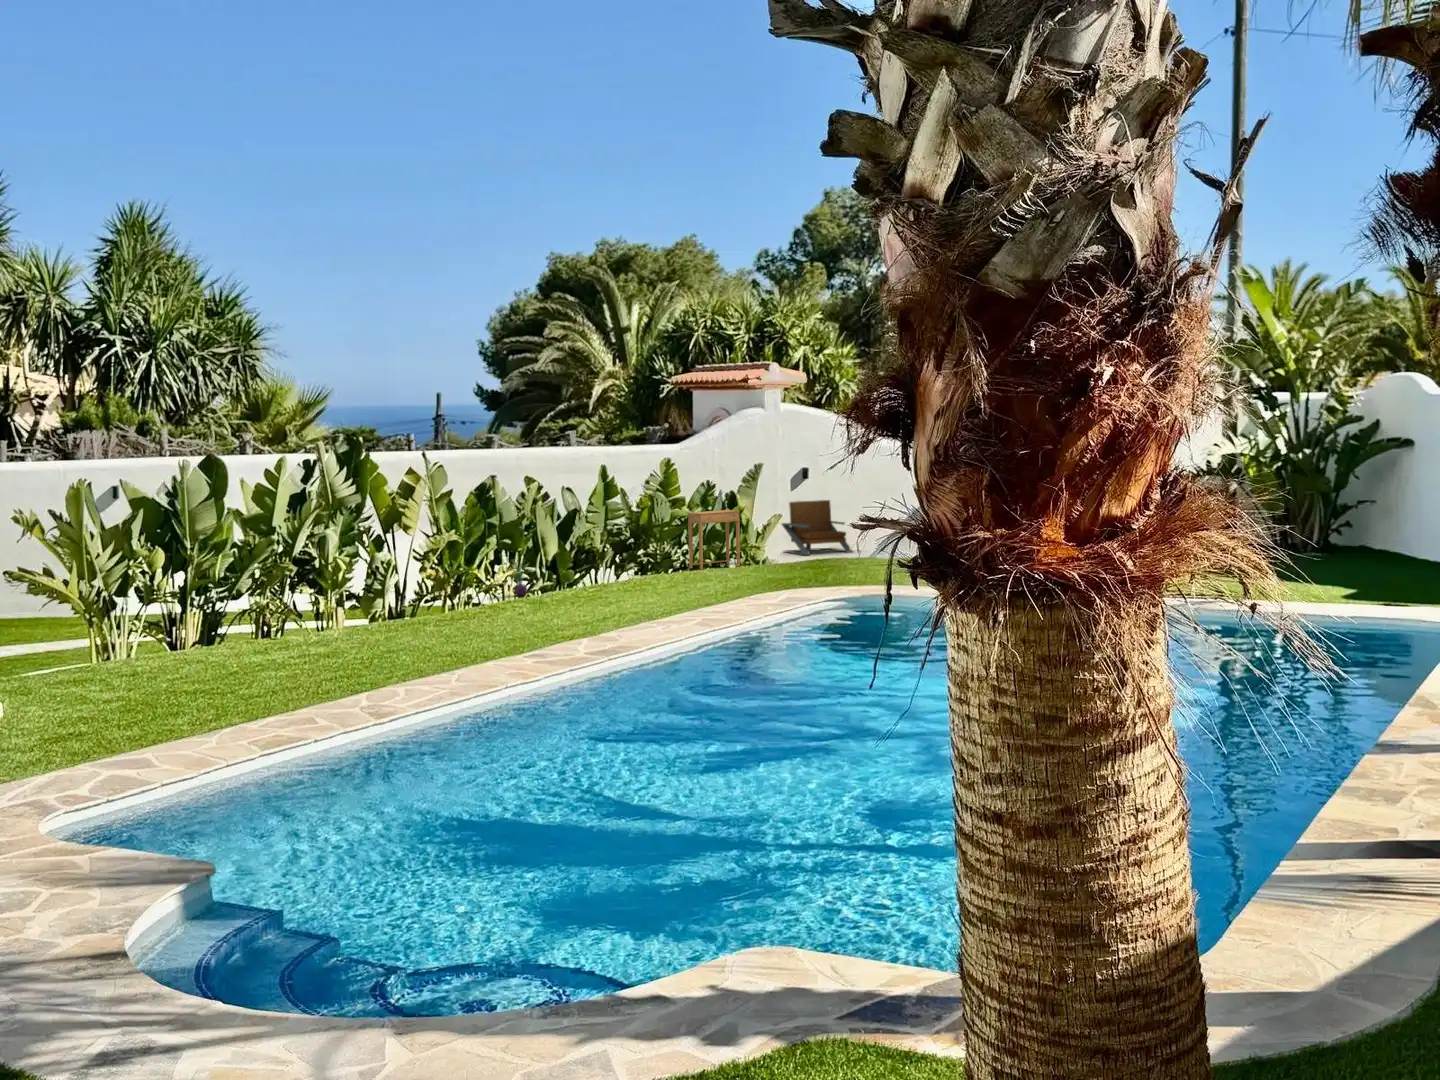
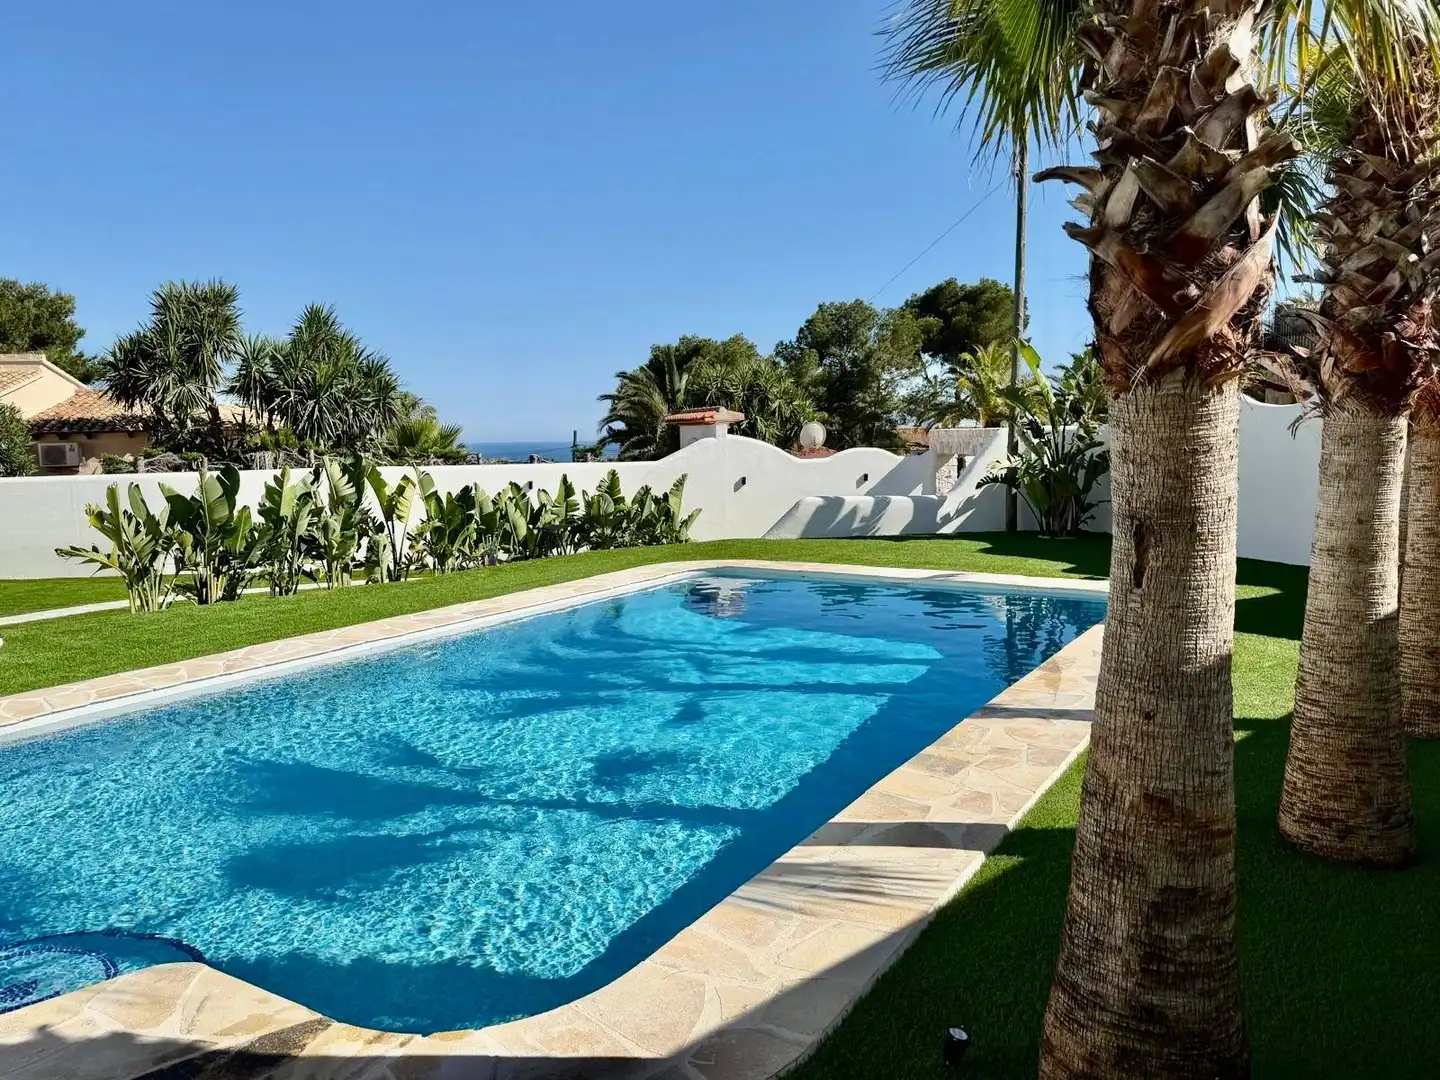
lounge chair: present [782,500,853,556] -> none [701,499,750,538]
side table: present [687,510,740,569] -> none [626,506,664,547]
stool: none [564,538,614,586] -> present [531,524,567,558]

